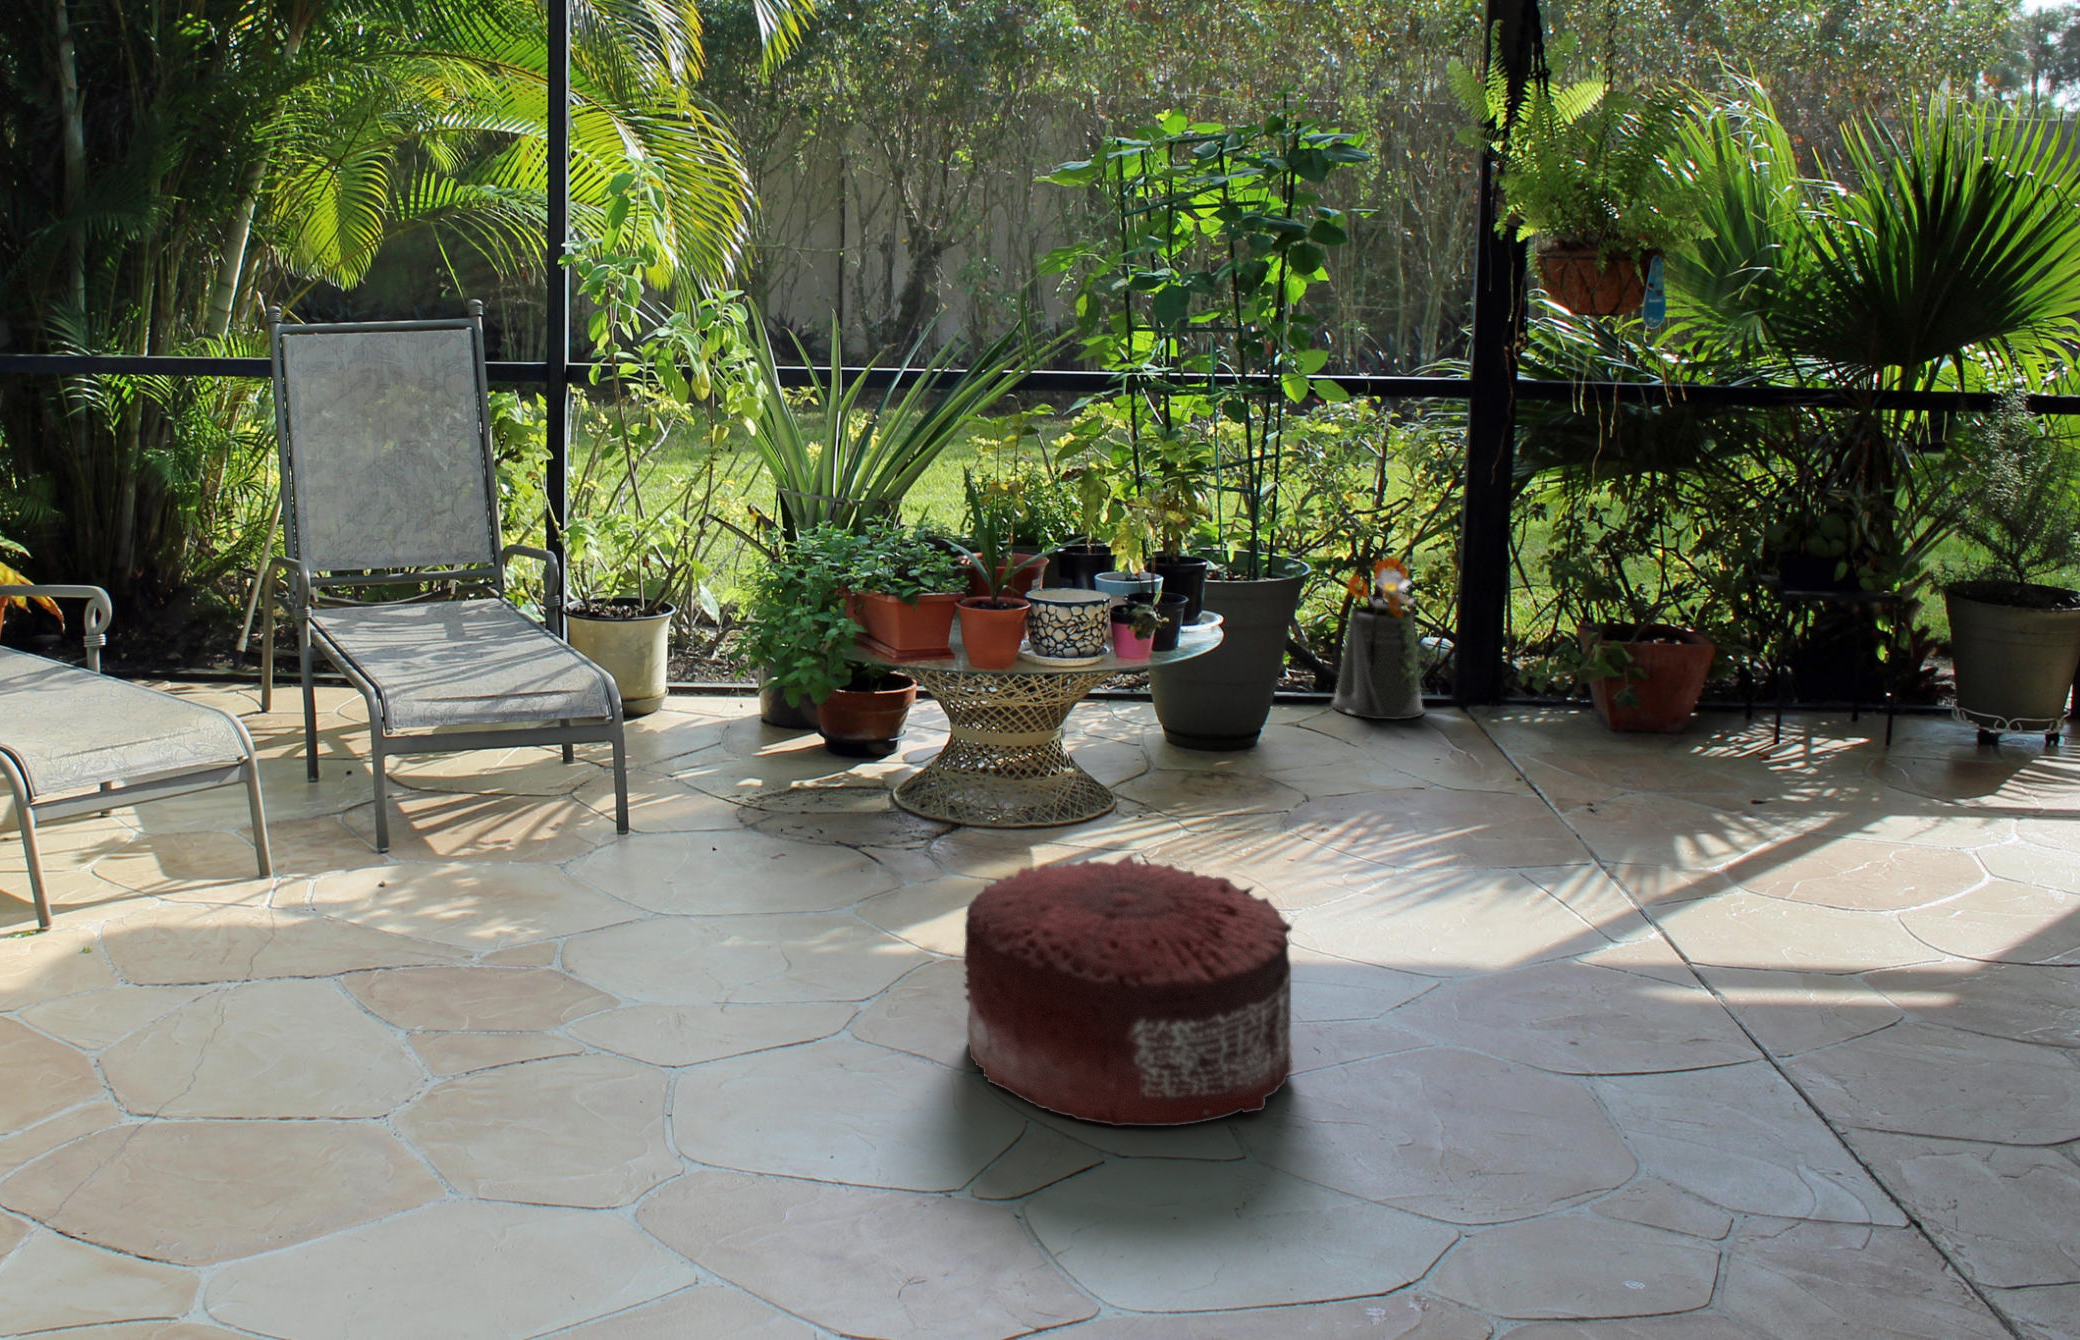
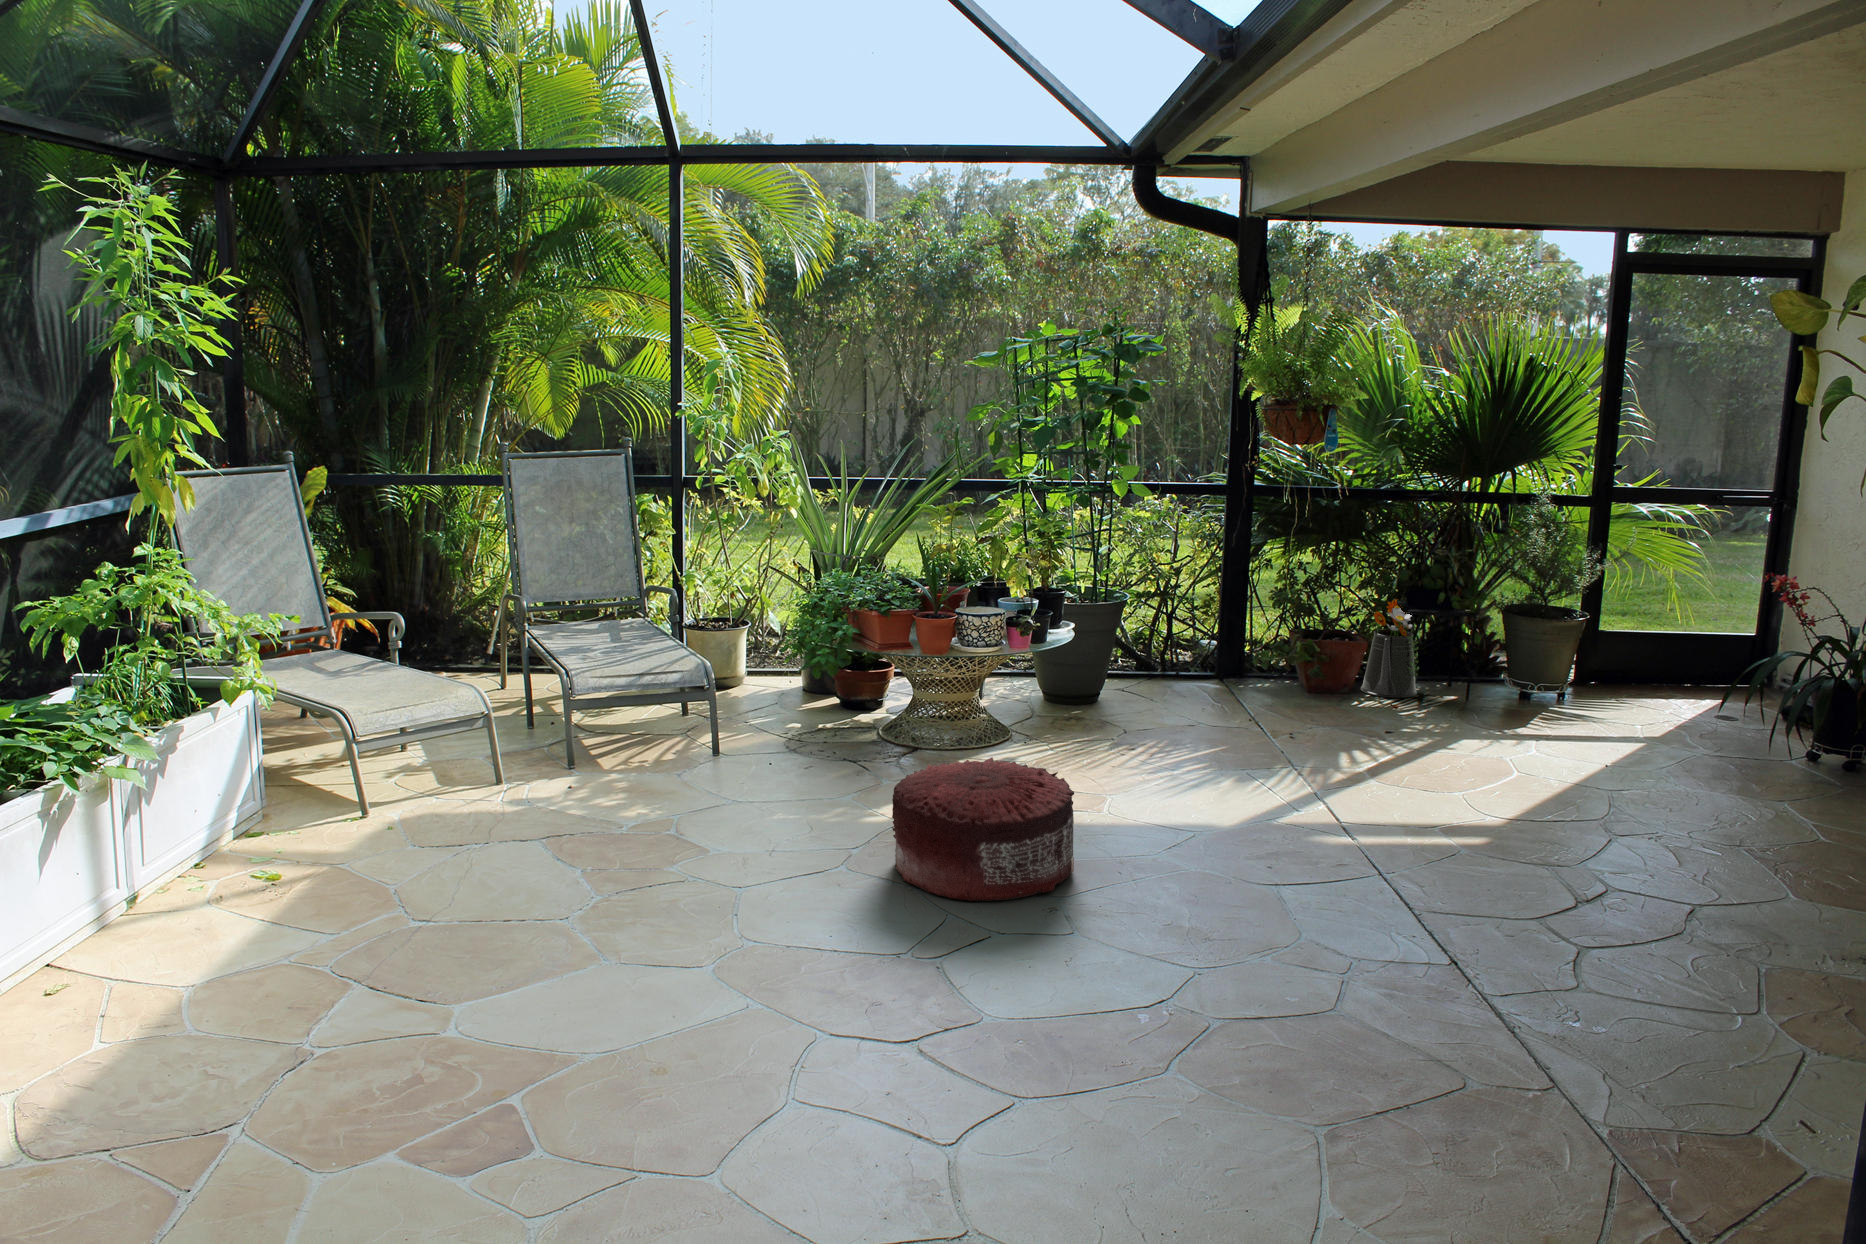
watering can: present [1332,557,1424,719] -> present [1361,599,1419,698]

